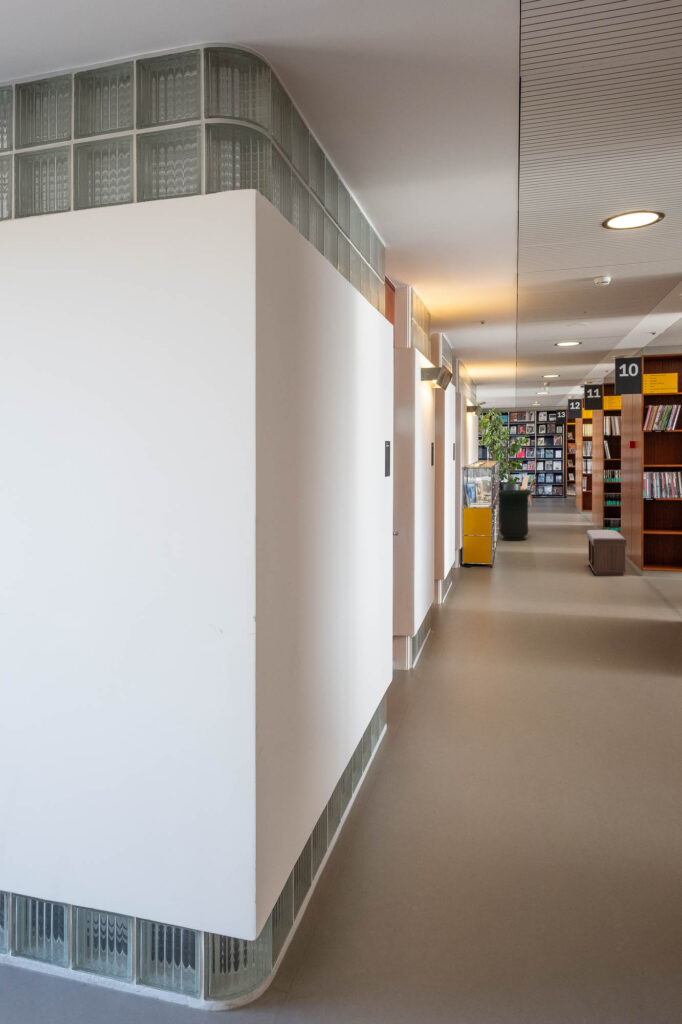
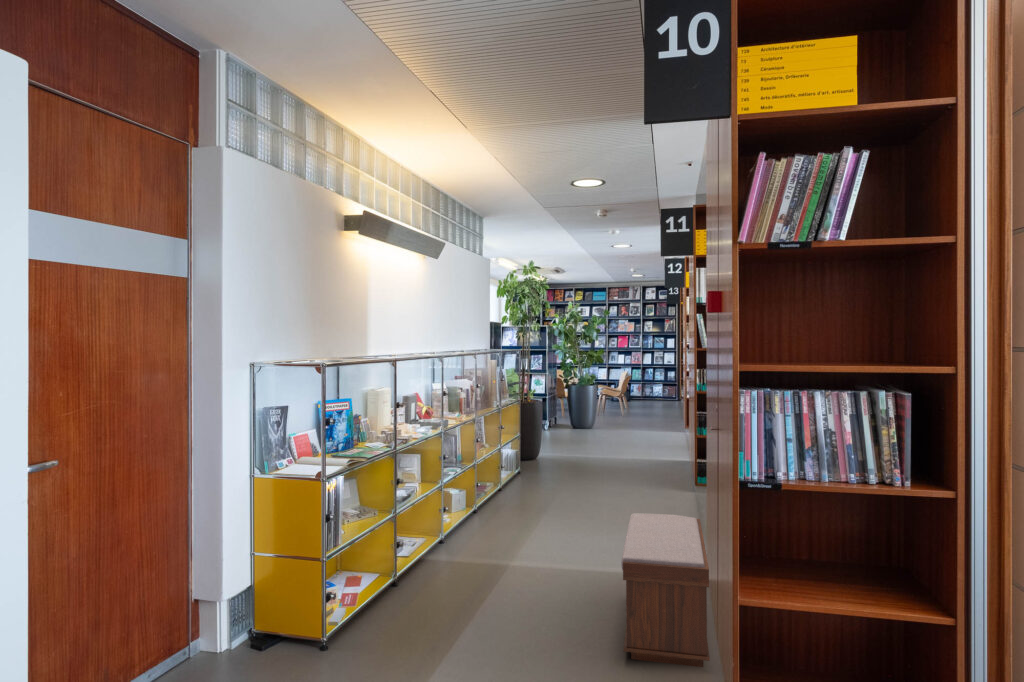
trash can: present [499,490,534,541] -> none [505,399,577,494]

